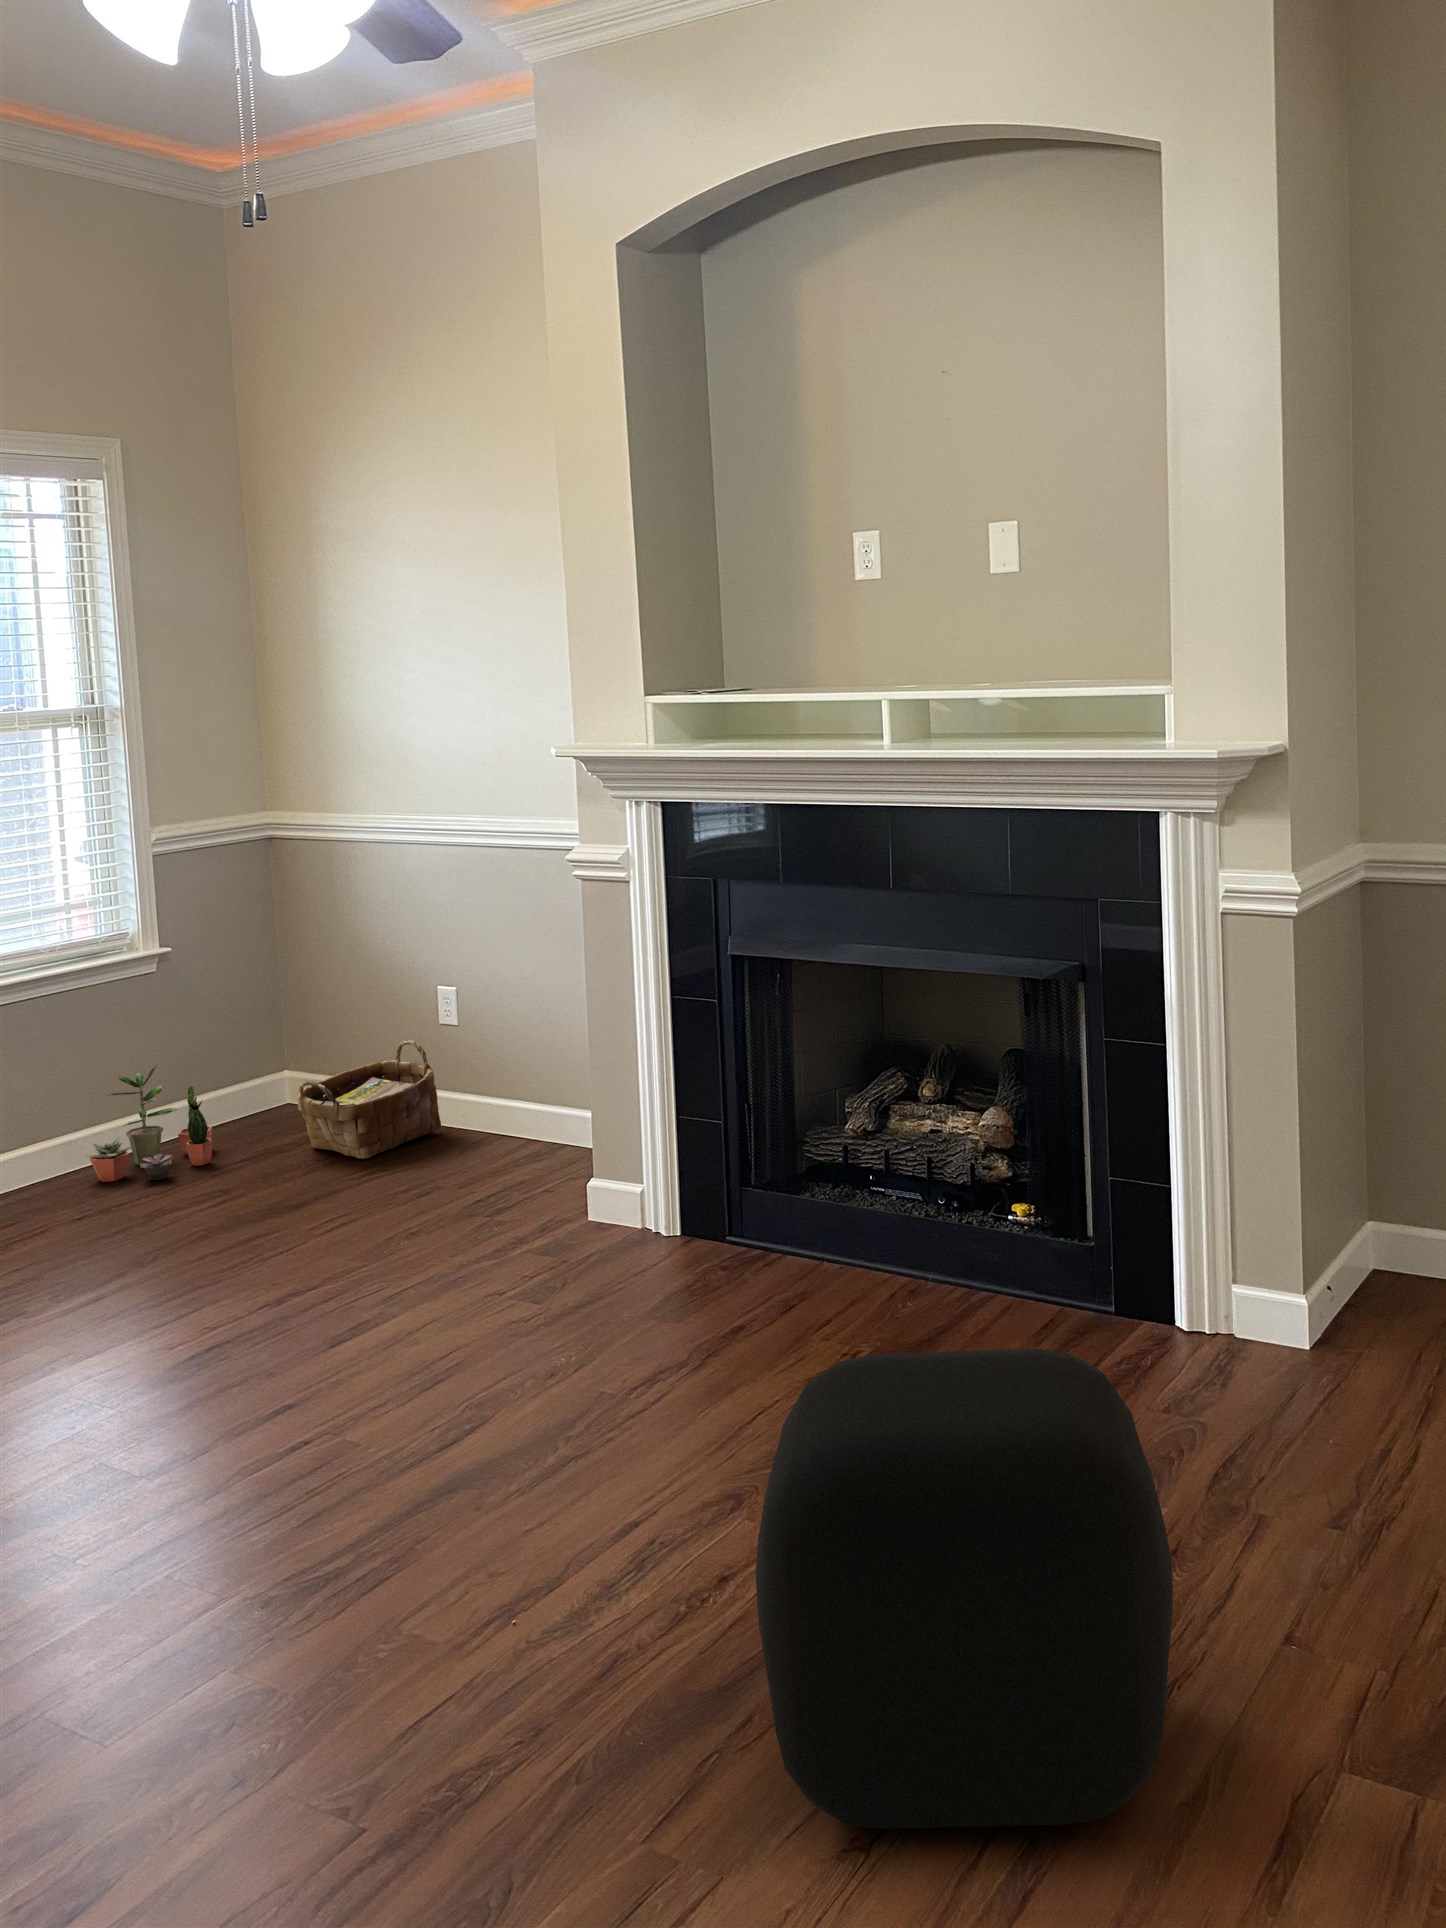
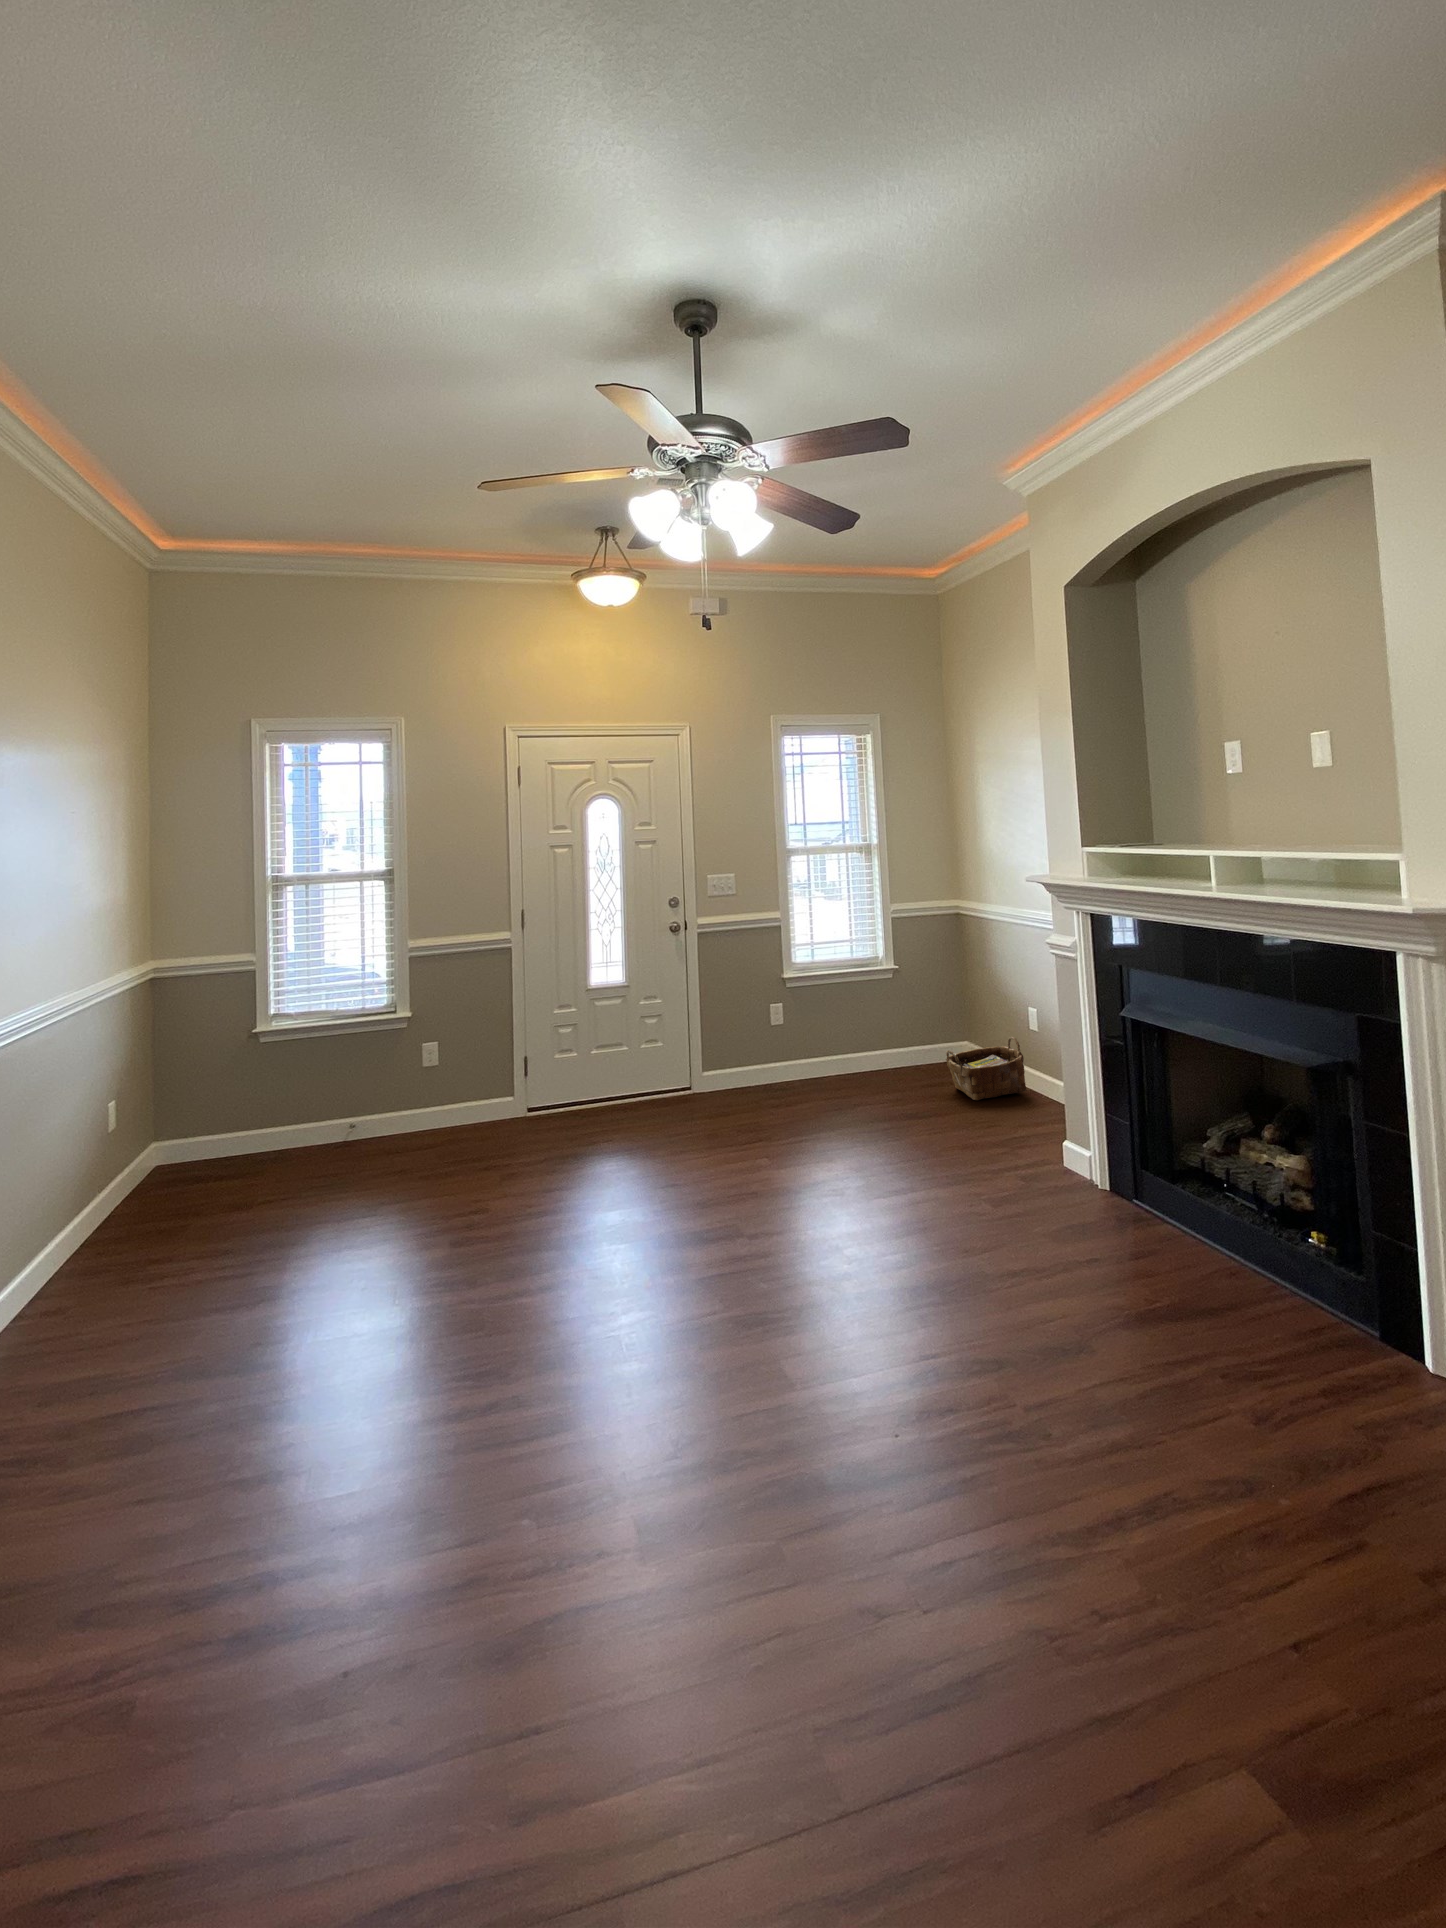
potted plant: present [85,1064,212,1182] -> none [843,1028,911,1090]
ottoman: present [755,1348,1173,1829] -> none [820,1298,1147,1723]

